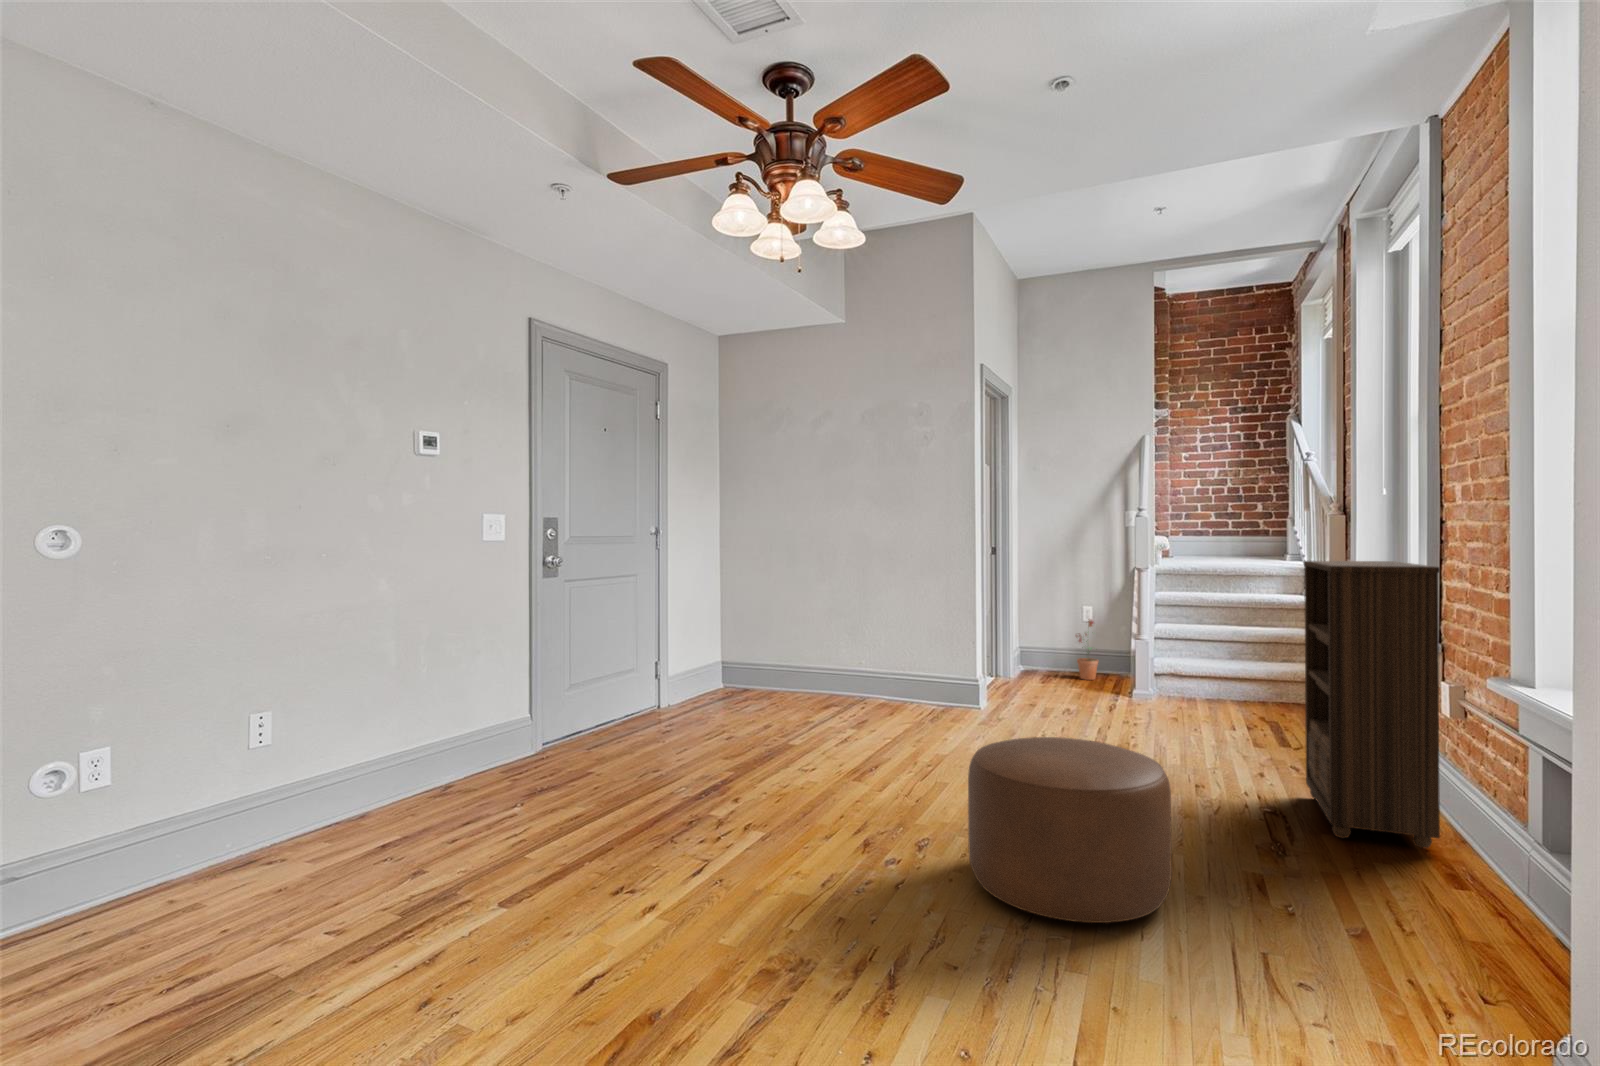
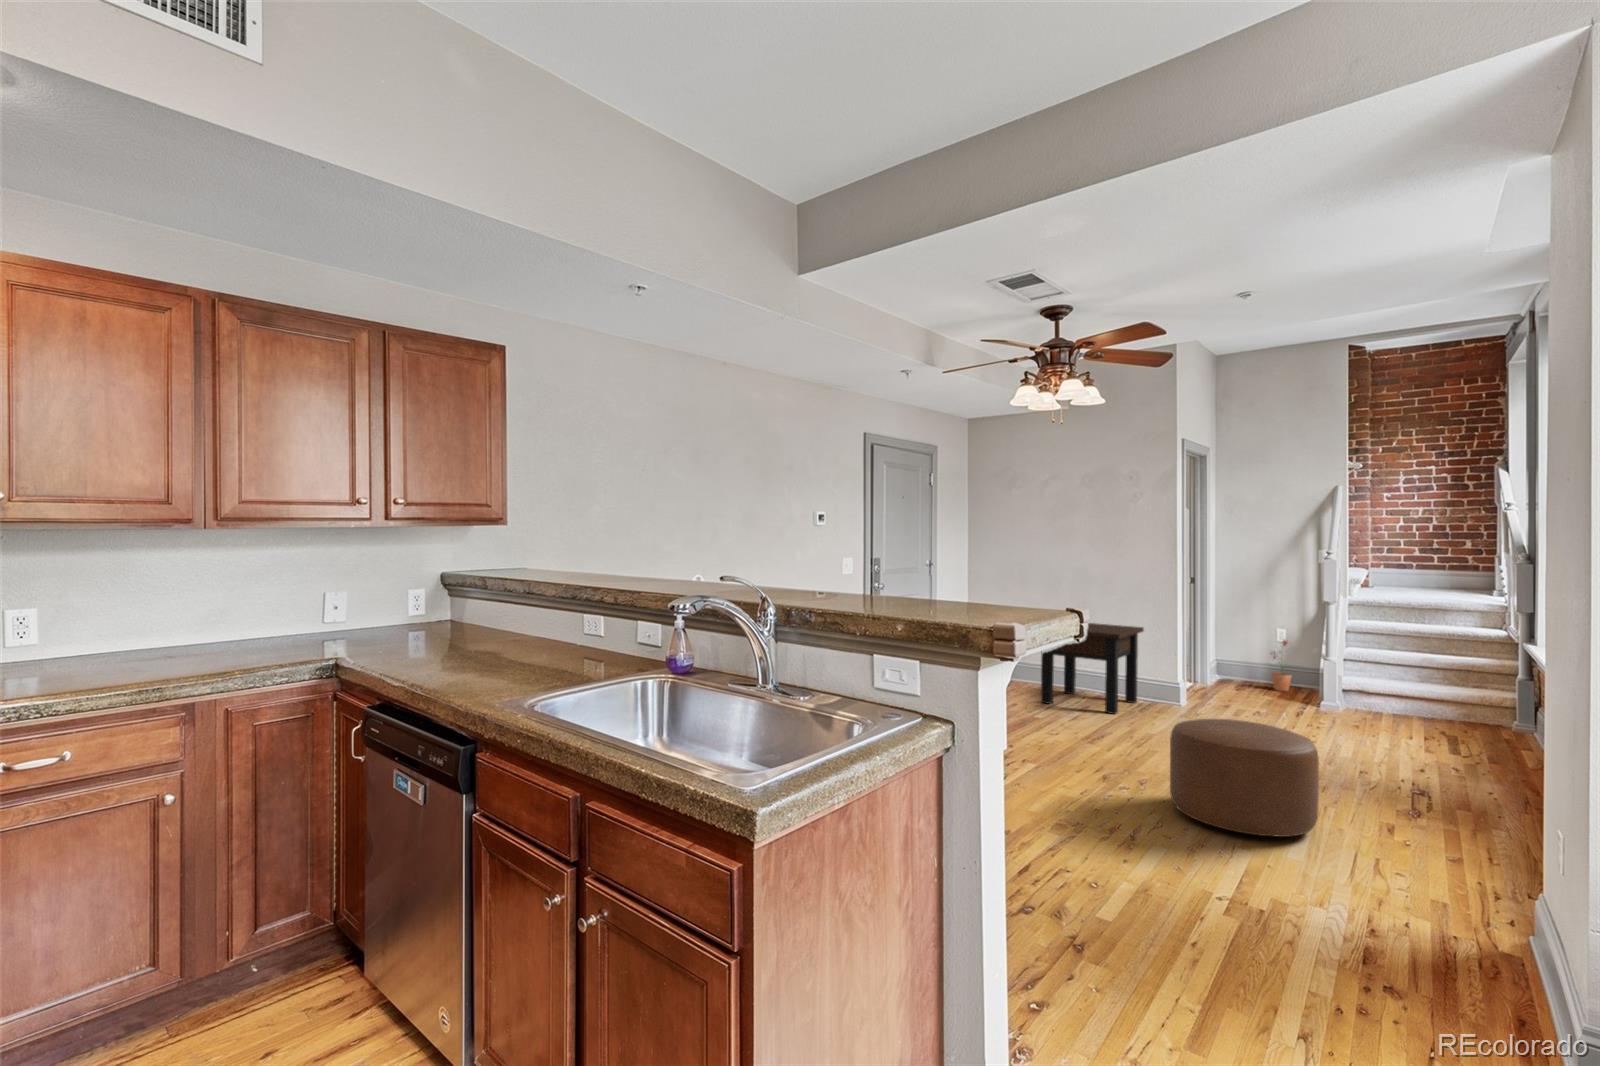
bookshelf: present [1304,561,1440,848] -> none [1458,604,1560,827]
side table: none [803,608,937,726] -> present [1041,623,1144,714]

